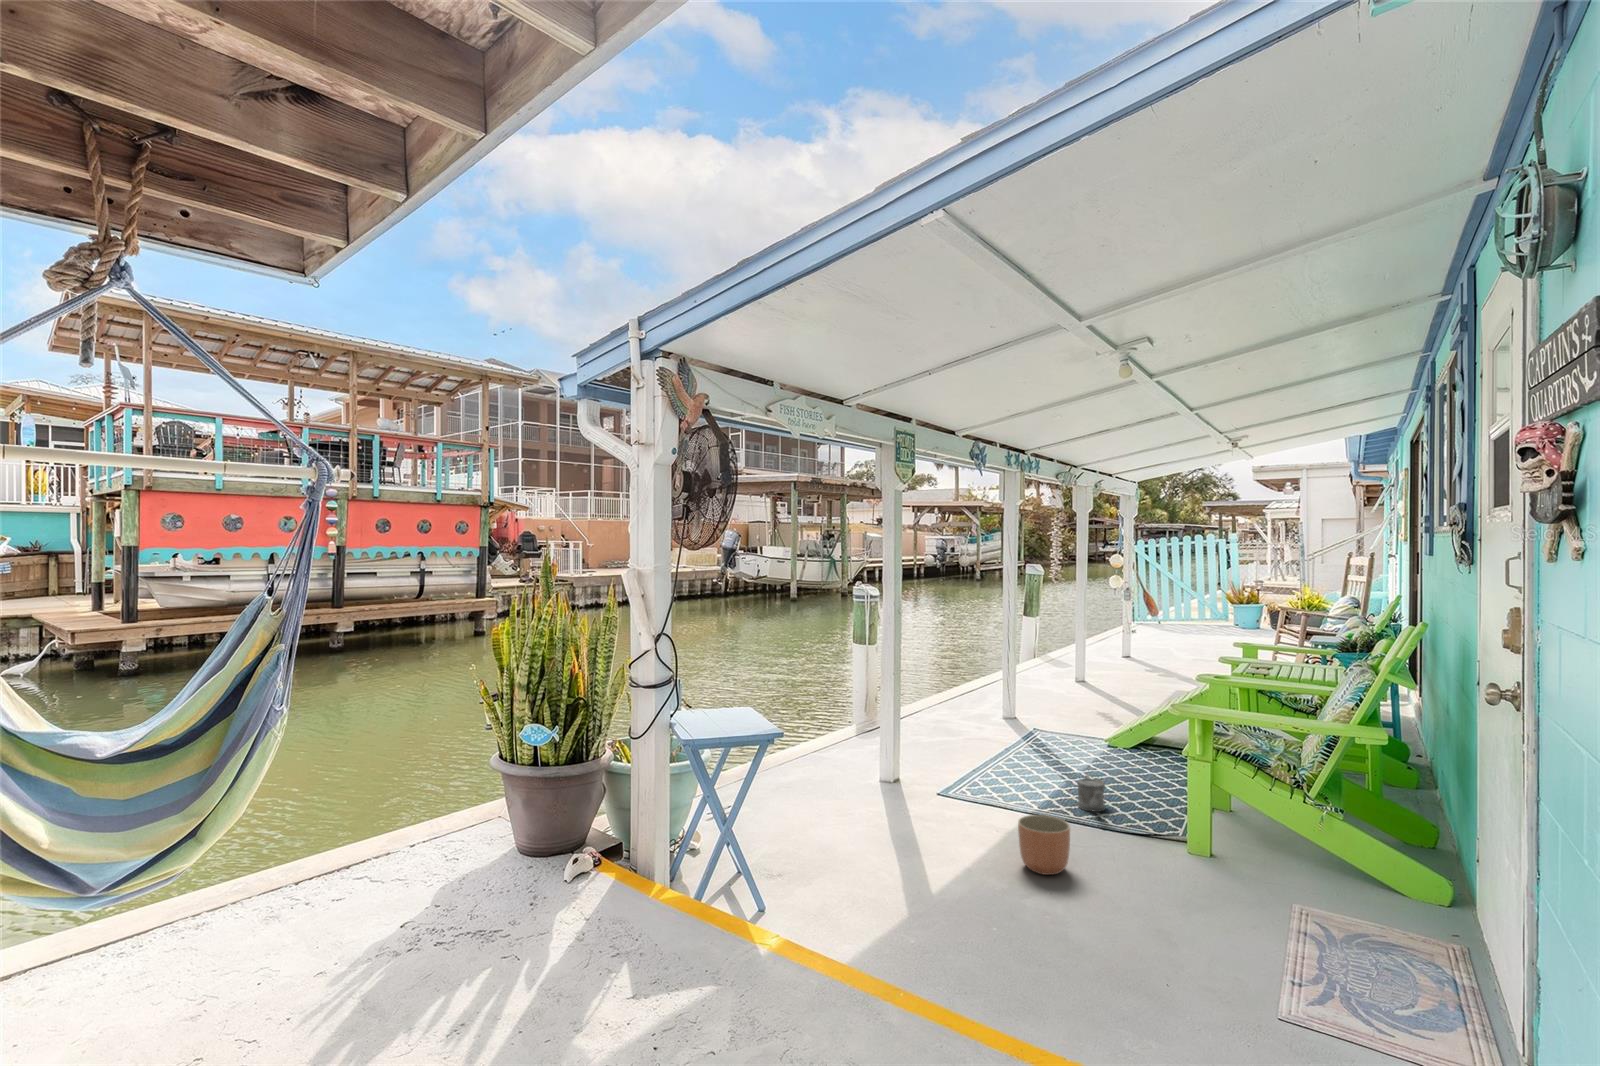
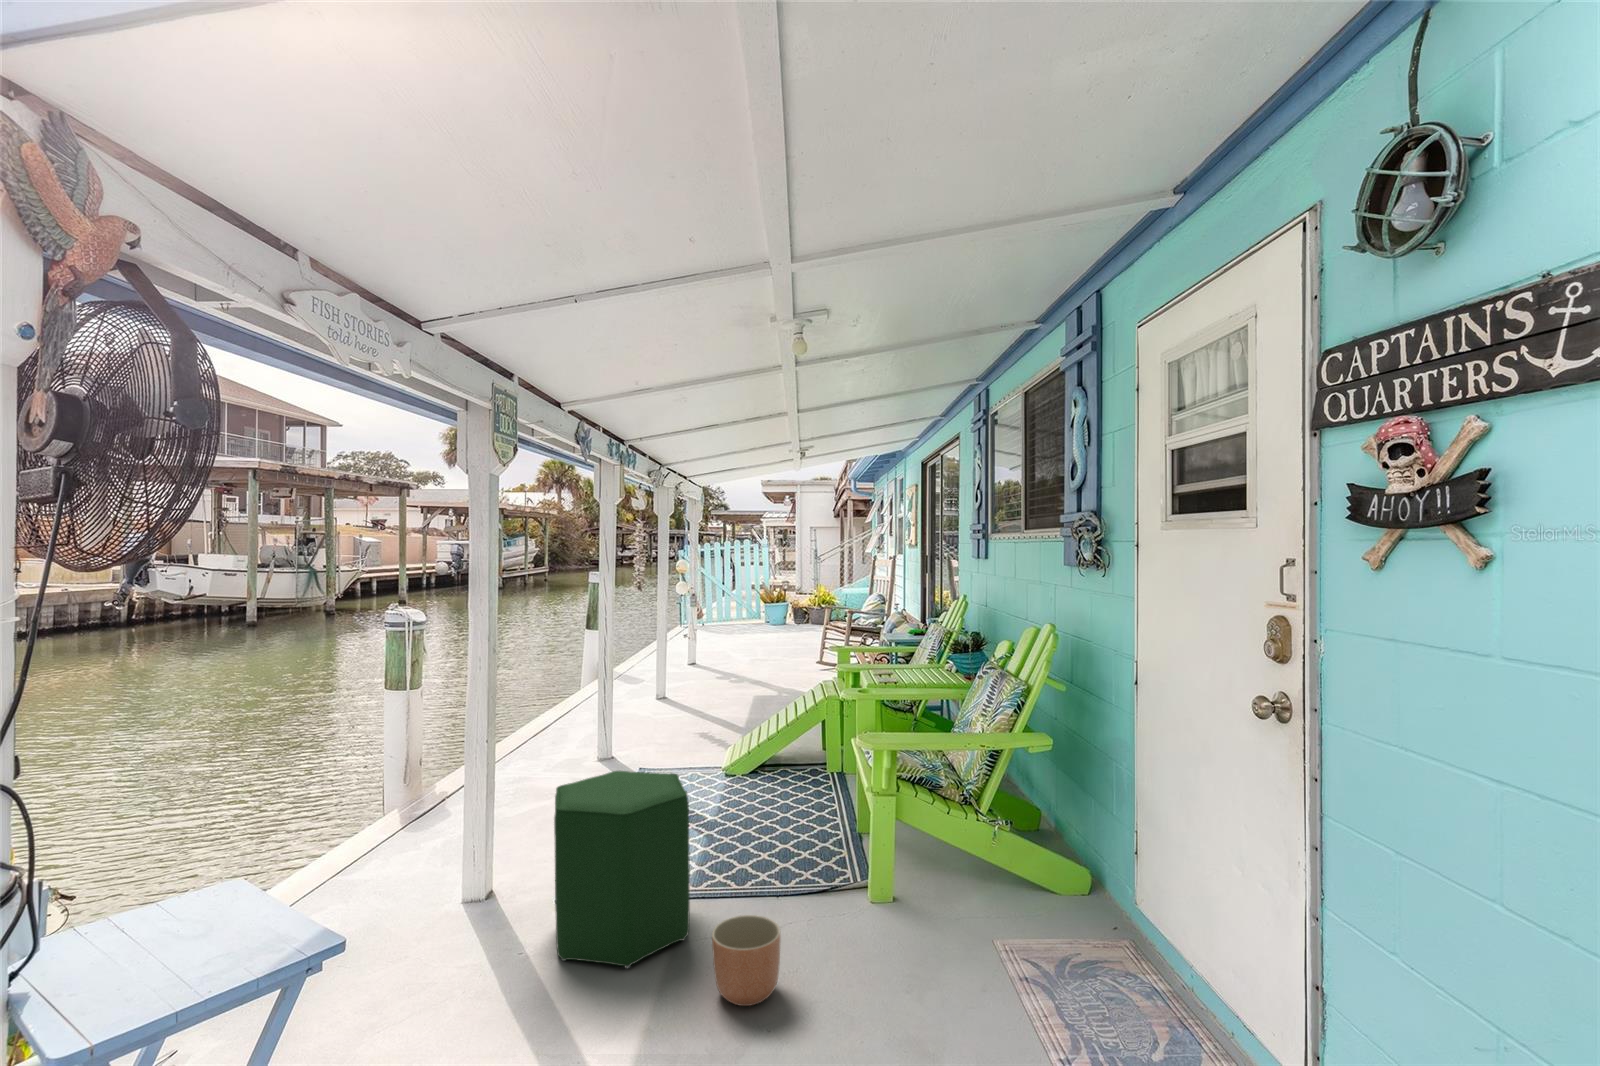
ottoman: none [925,707,1021,836] -> present [554,771,690,968]
watering can: present [1077,775,1105,812] -> none [736,829,776,877]

